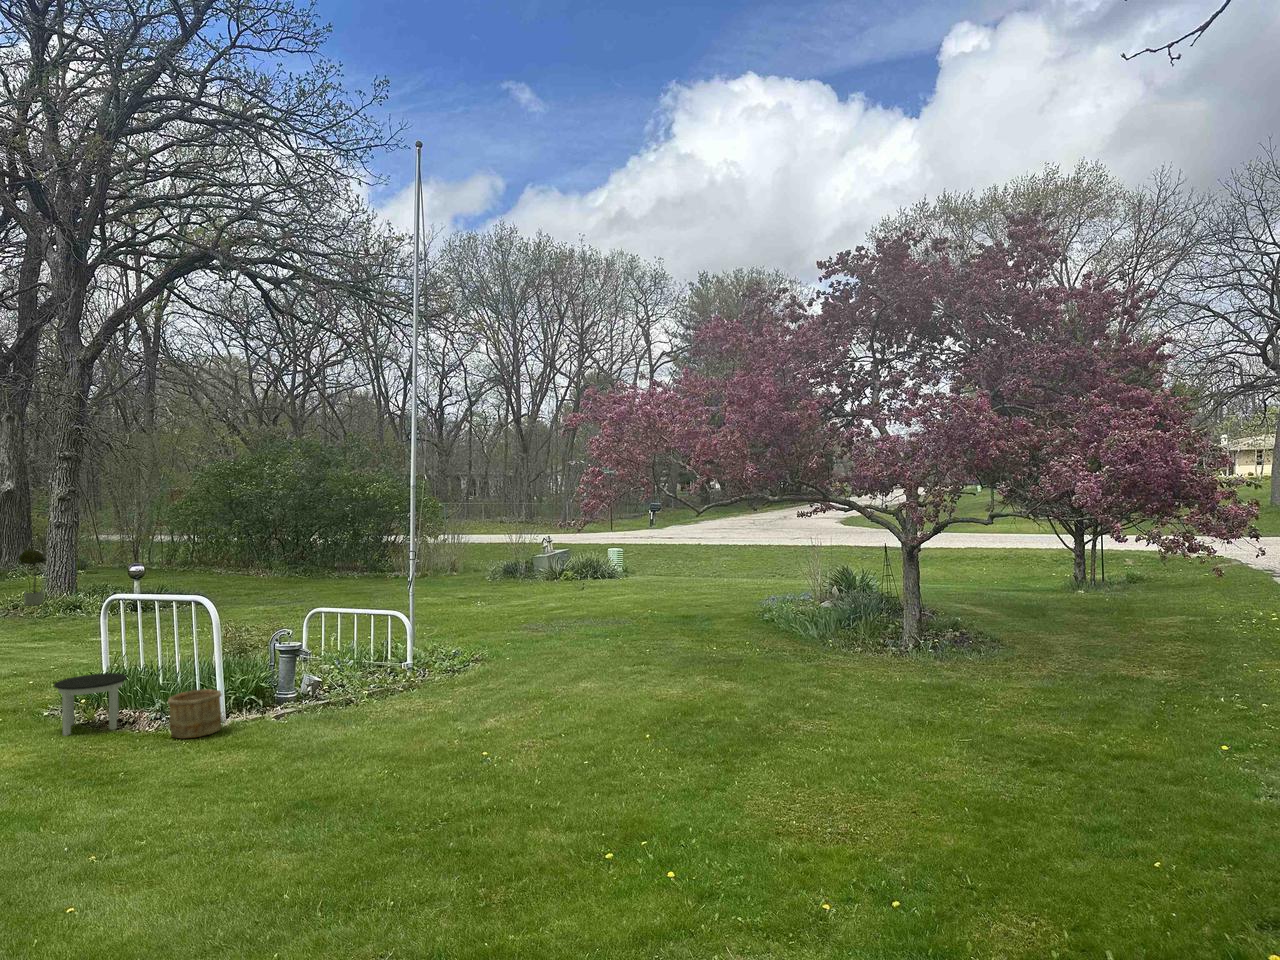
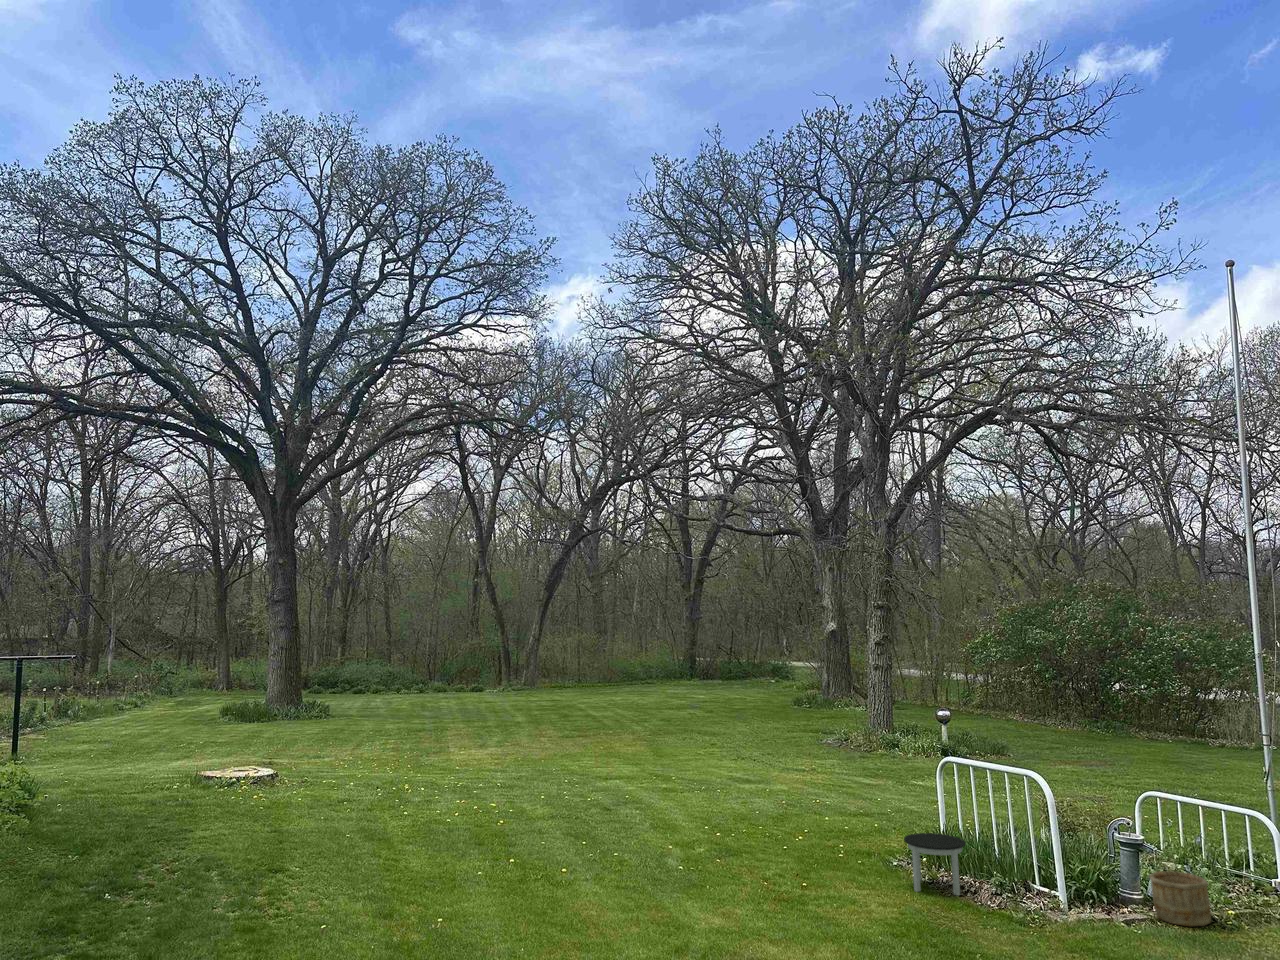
potted tree: present [19,550,46,606] -> none [849,688,871,739]
wooden bucket: present [168,689,222,738] -> present [1149,871,1211,926]

